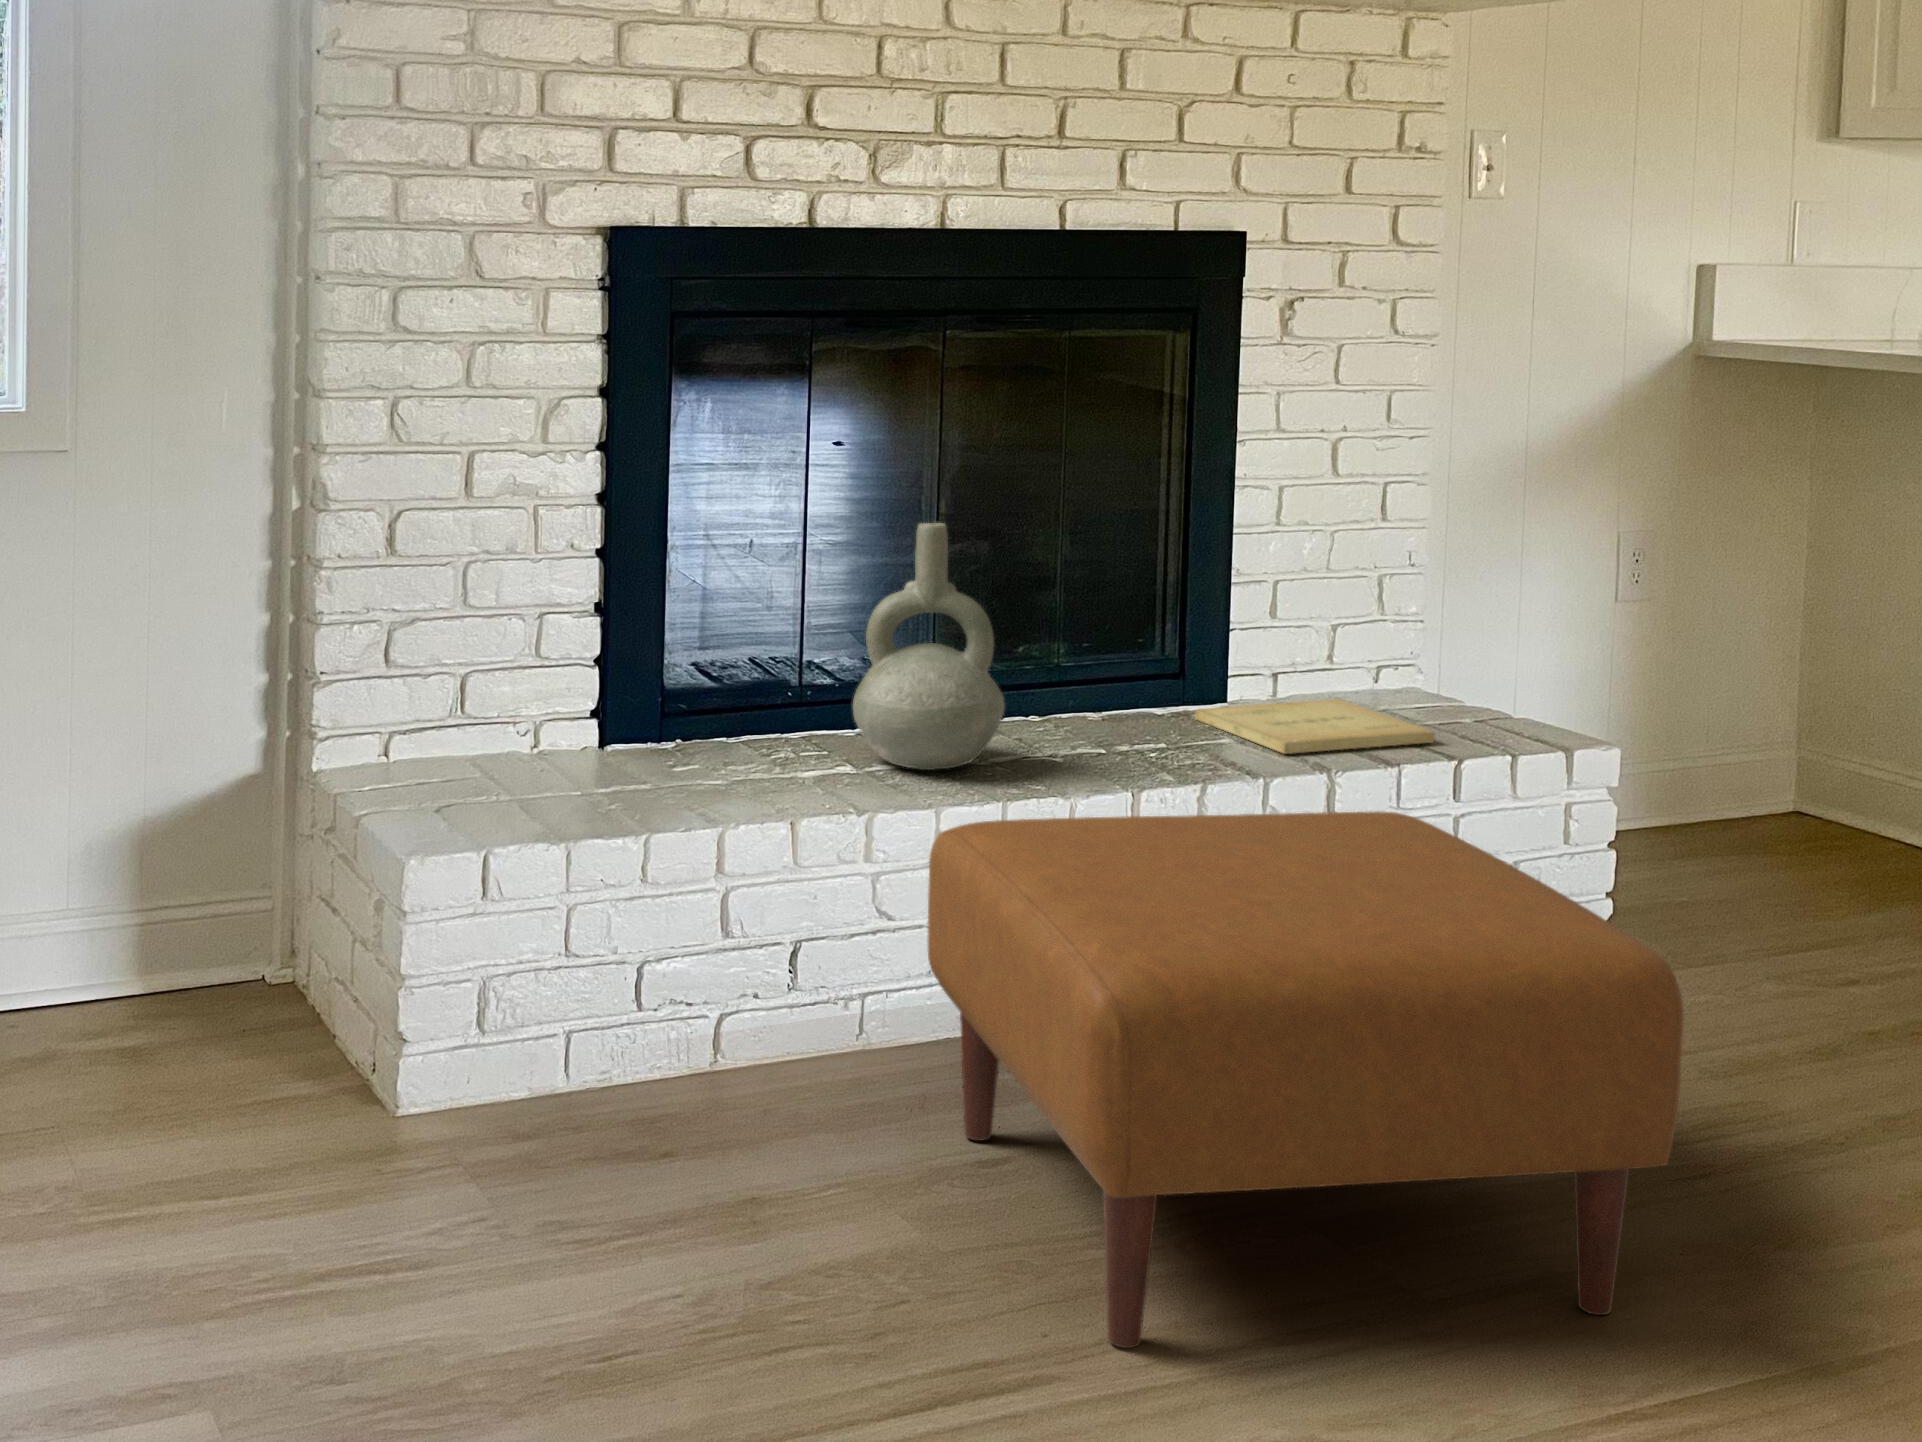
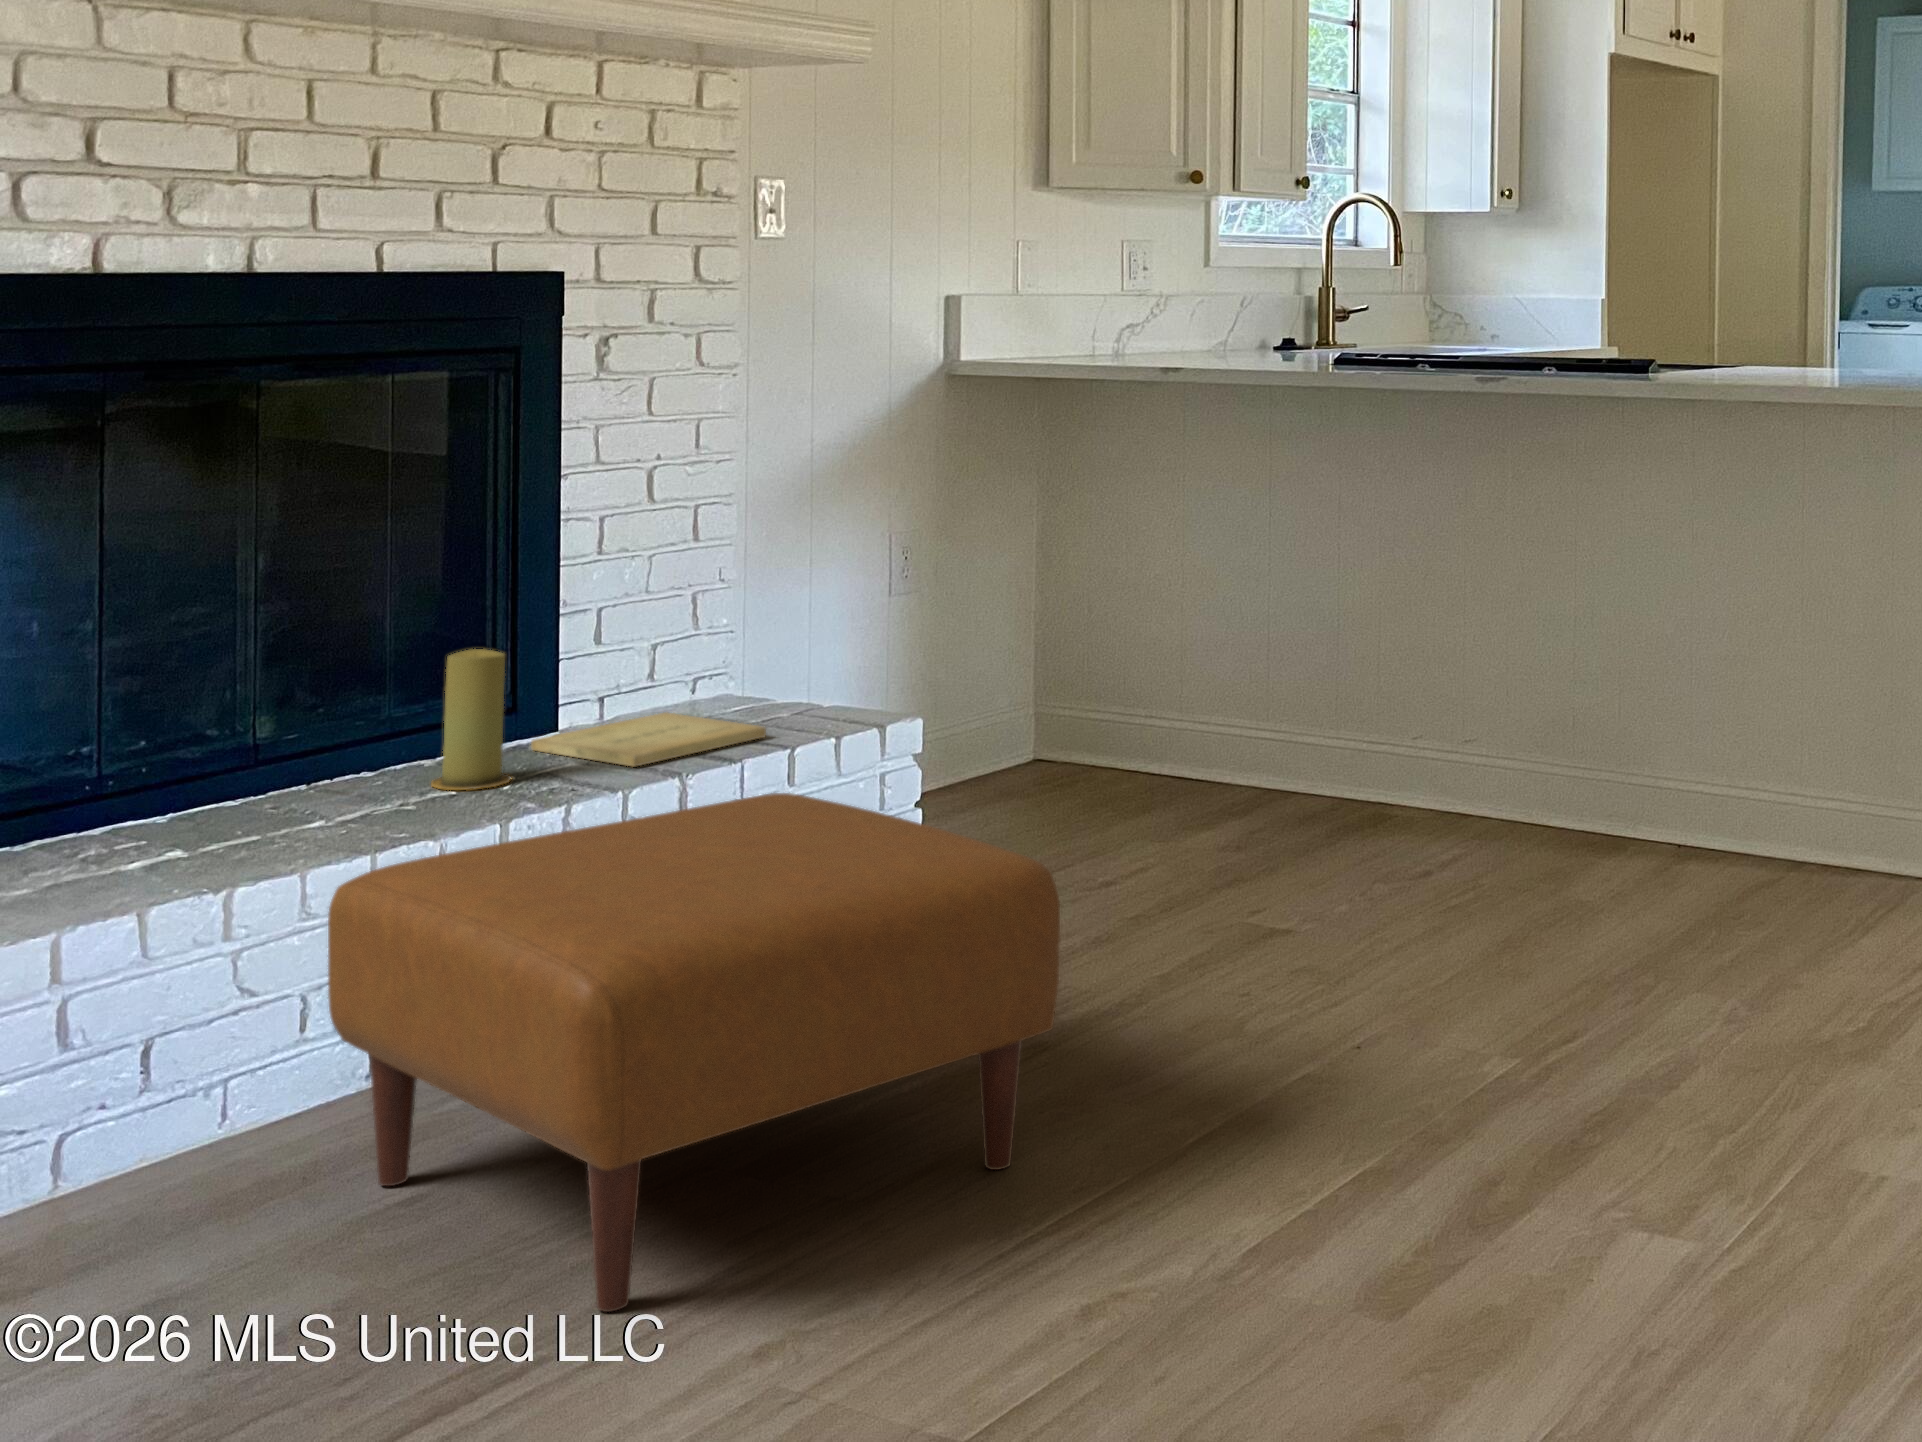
decorative vase: present [853,523,1005,770] -> none [174,579,354,839]
candle: none [1087,611,1163,753] -> present [431,649,512,790]

